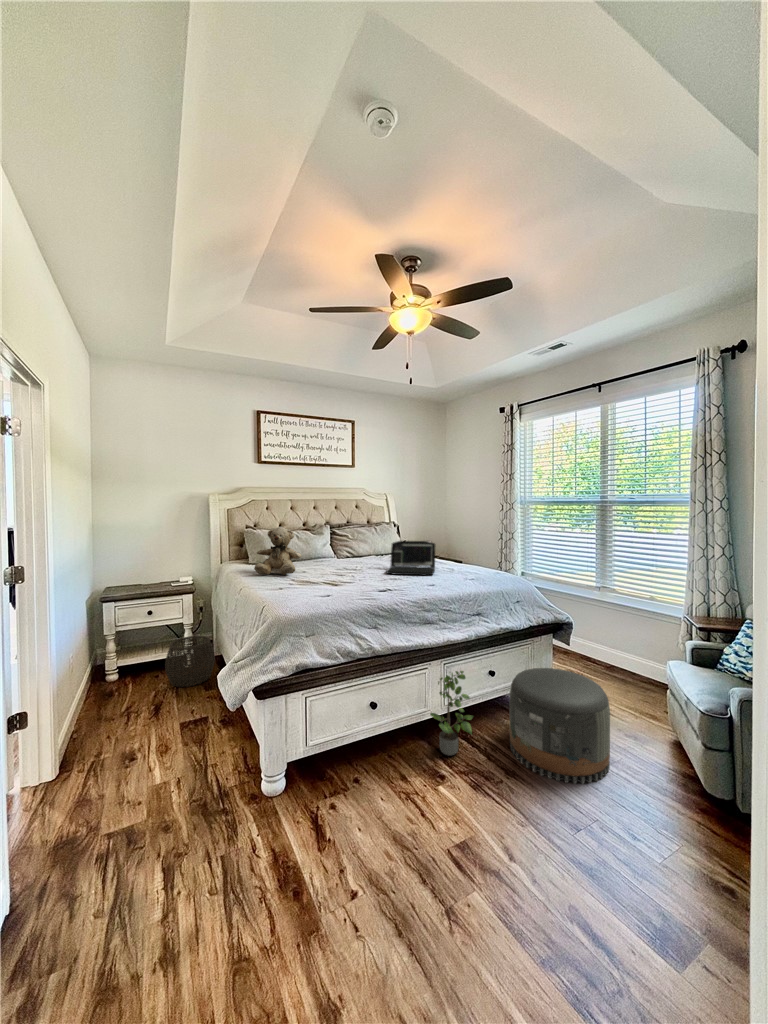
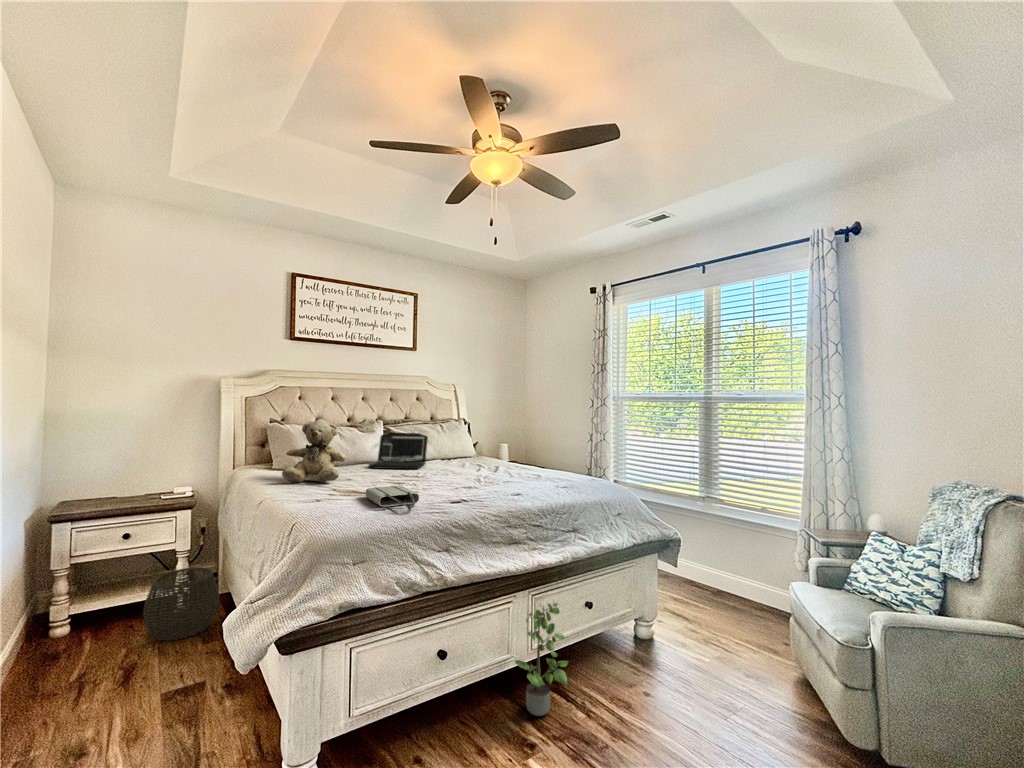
laptop: present [386,541,435,575] -> present [369,433,428,469]
tote bag: none [315,578,355,596] -> present [366,486,419,509]
pouf: present [510,668,610,784] -> none [613,595,732,742]

